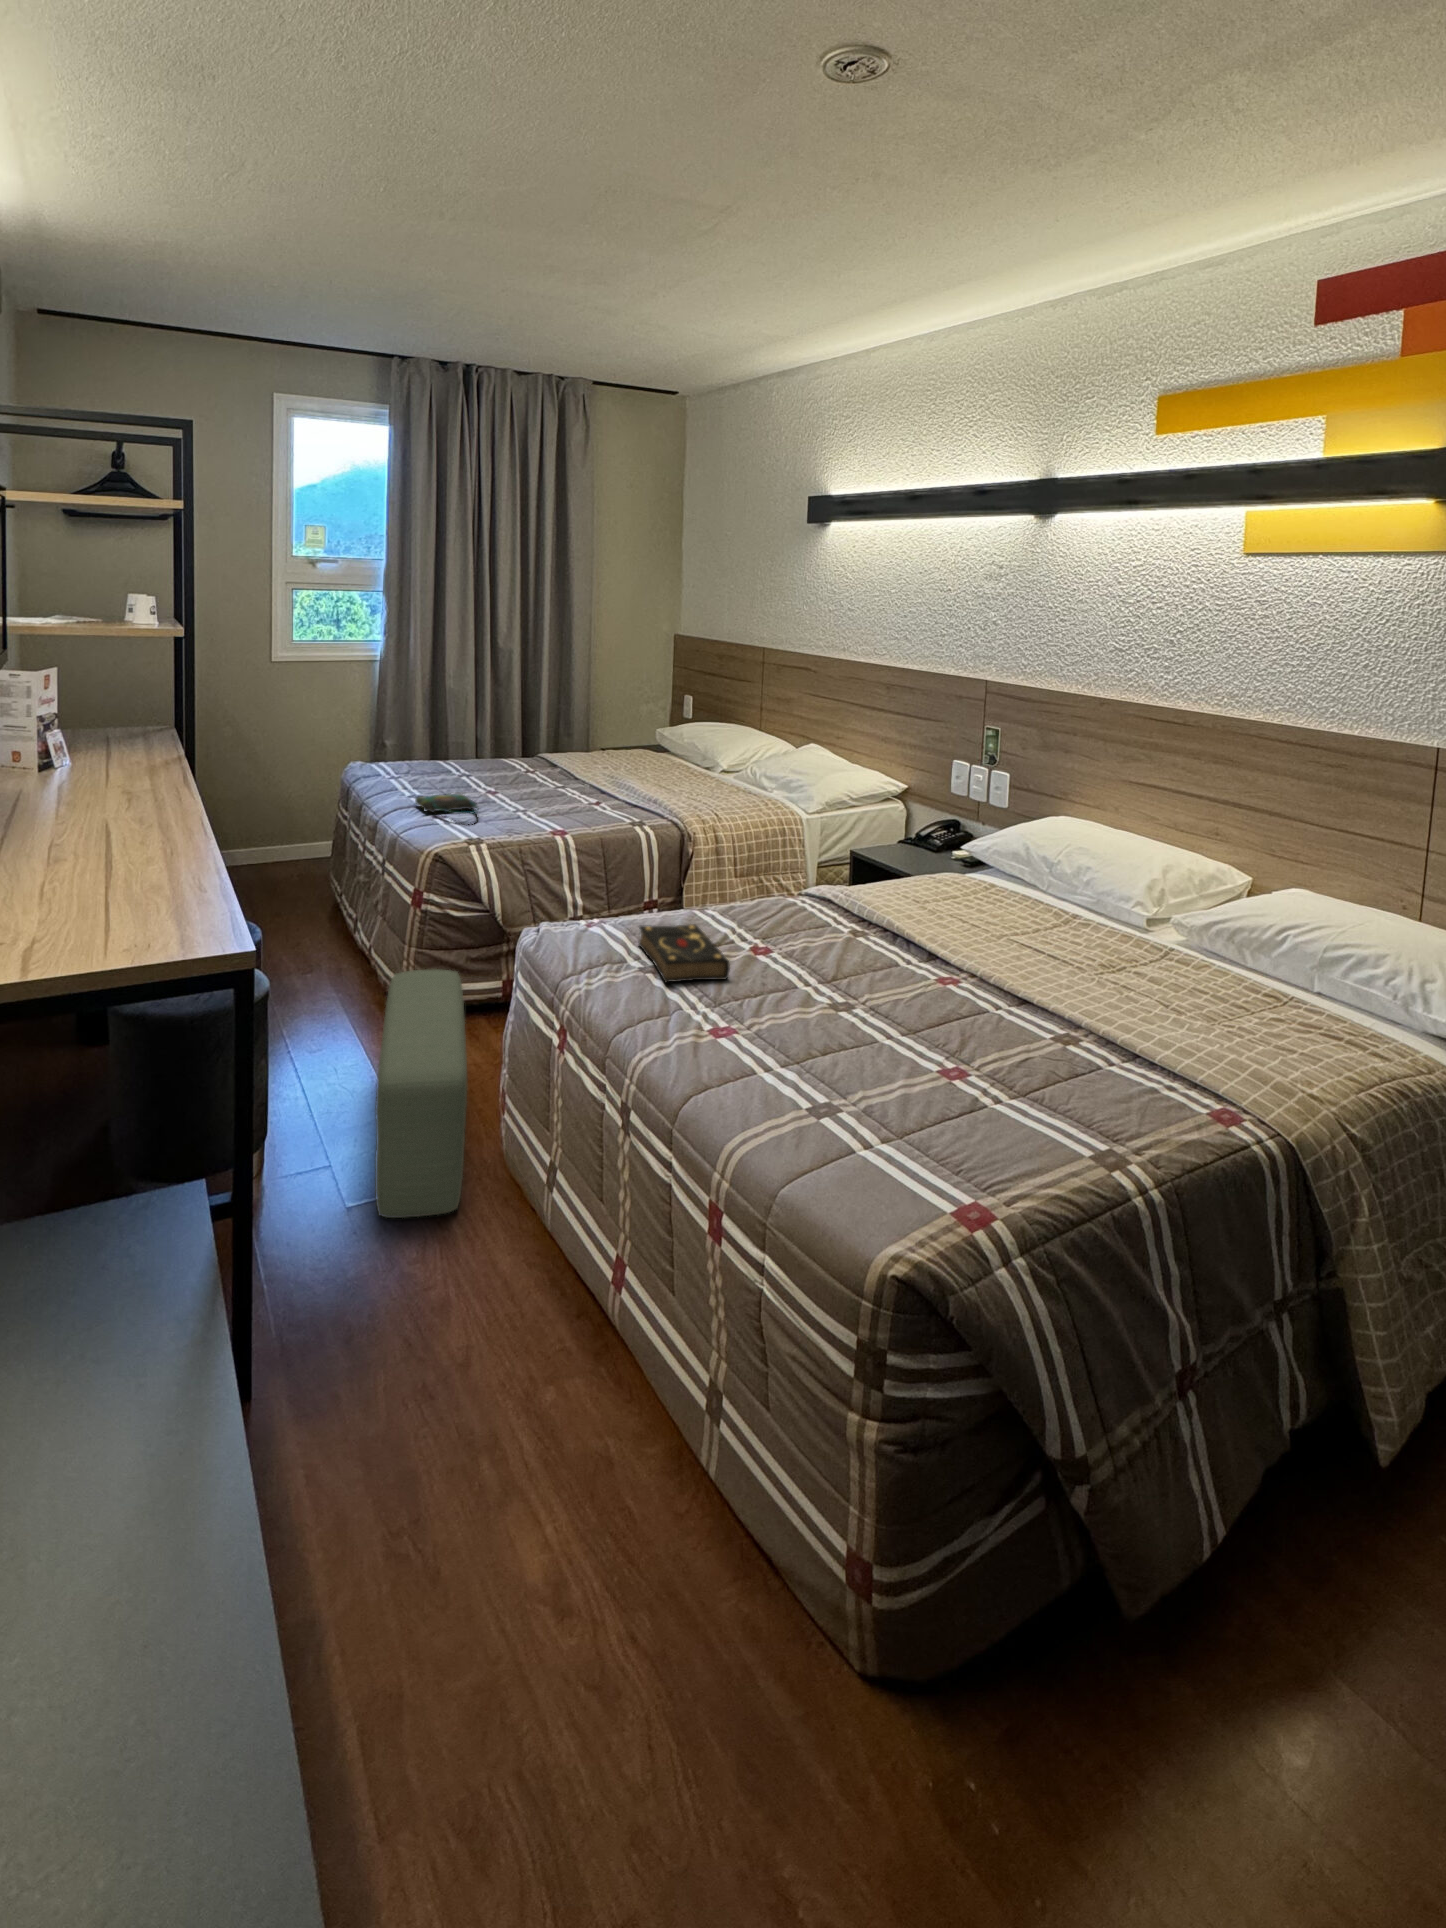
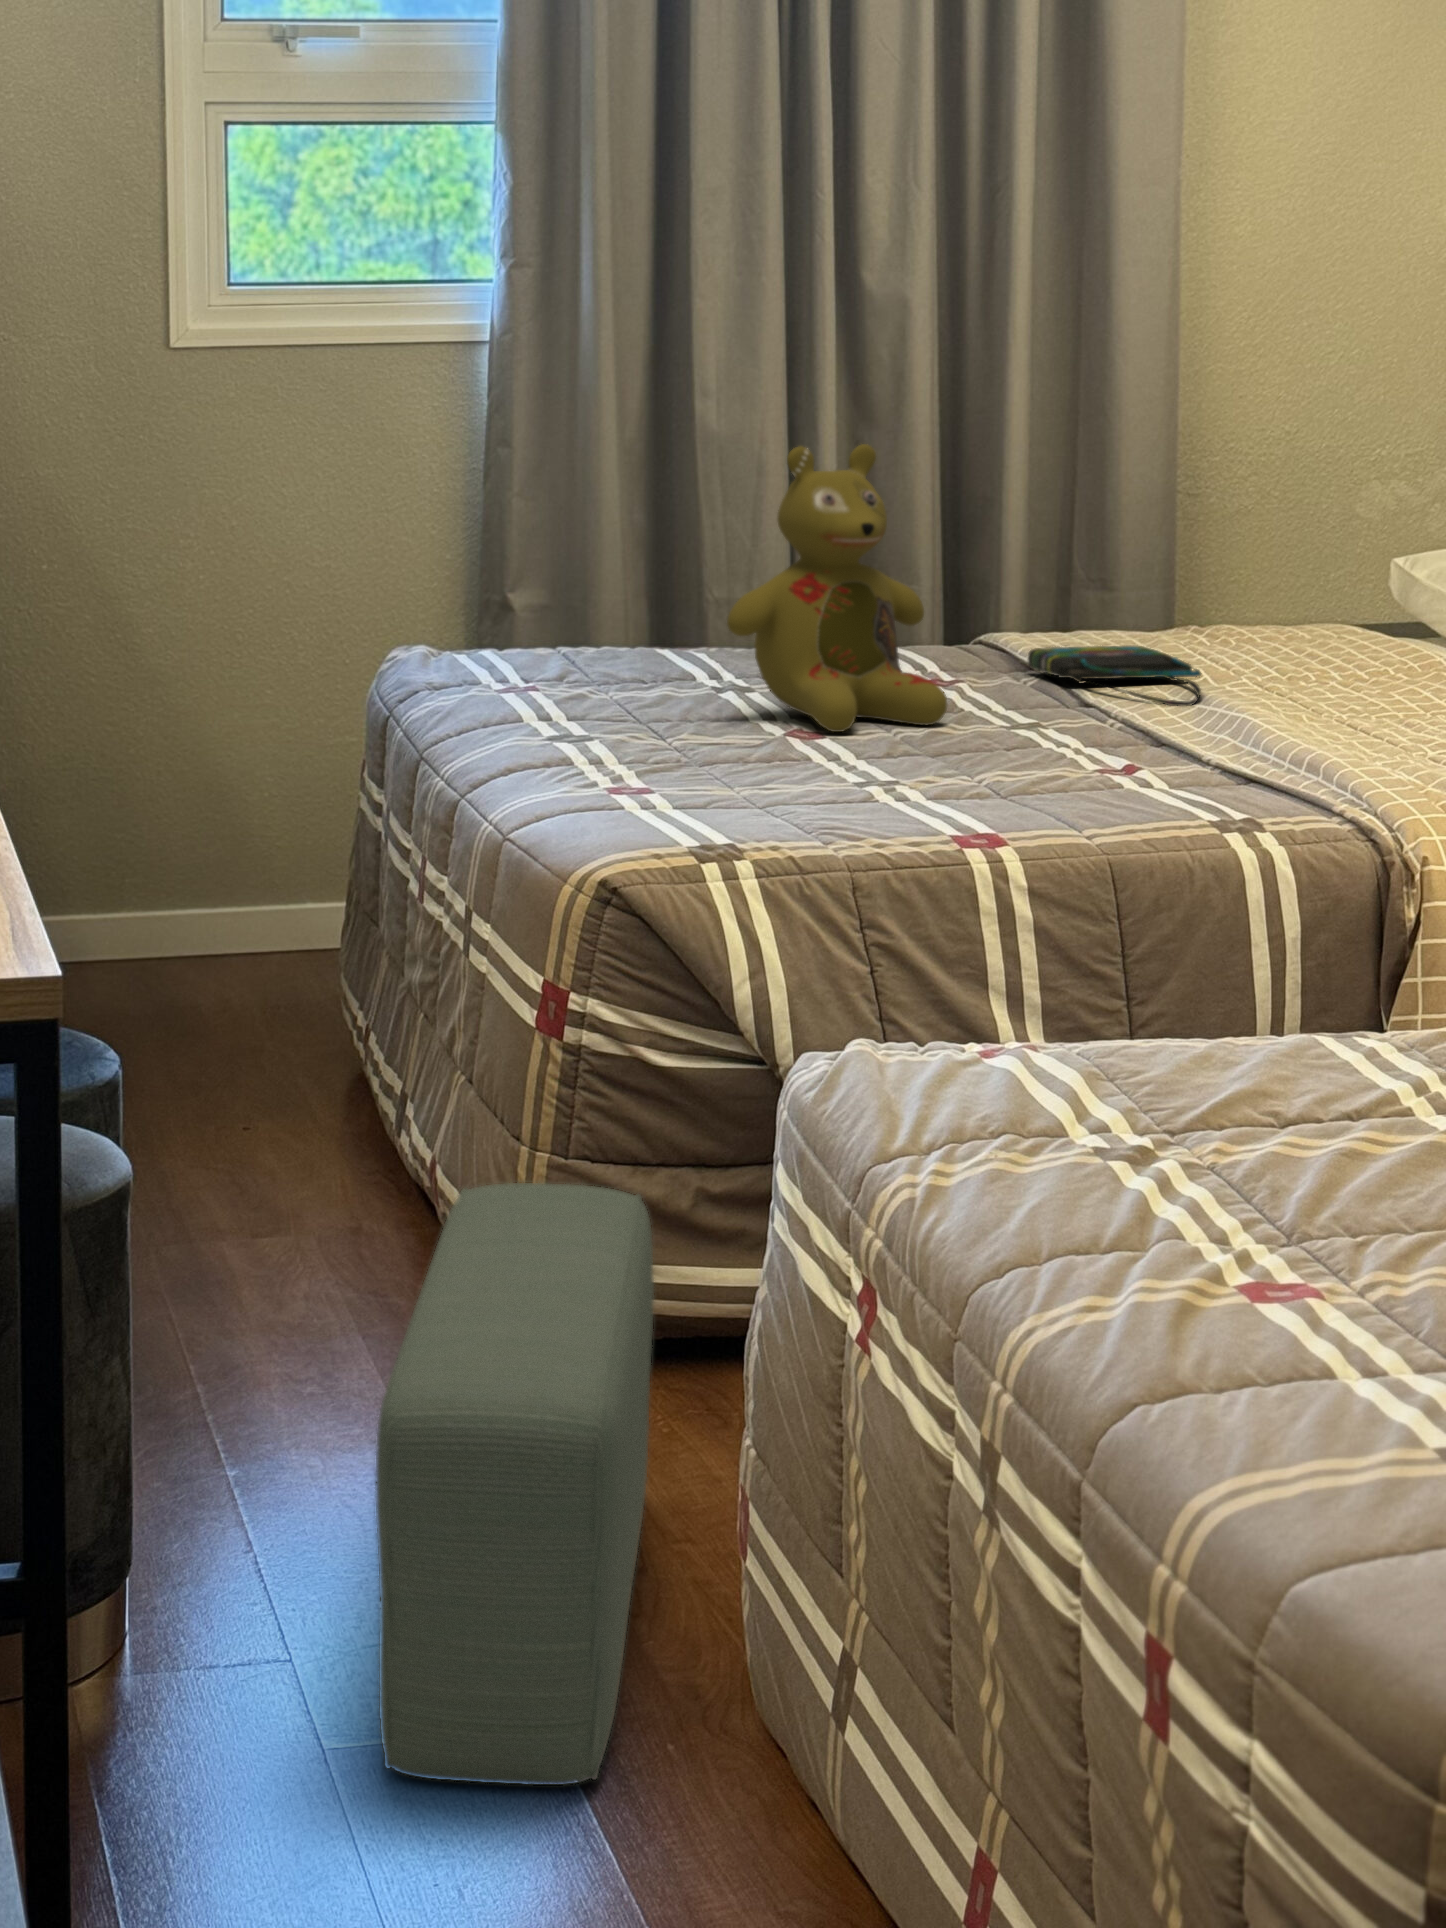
stuffed bear: none [466,697,537,791] -> present [727,444,947,732]
tote bag: present [415,794,479,824] -> present [1028,646,1202,706]
book: present [639,924,730,983] -> none [1110,1032,1355,1174]

